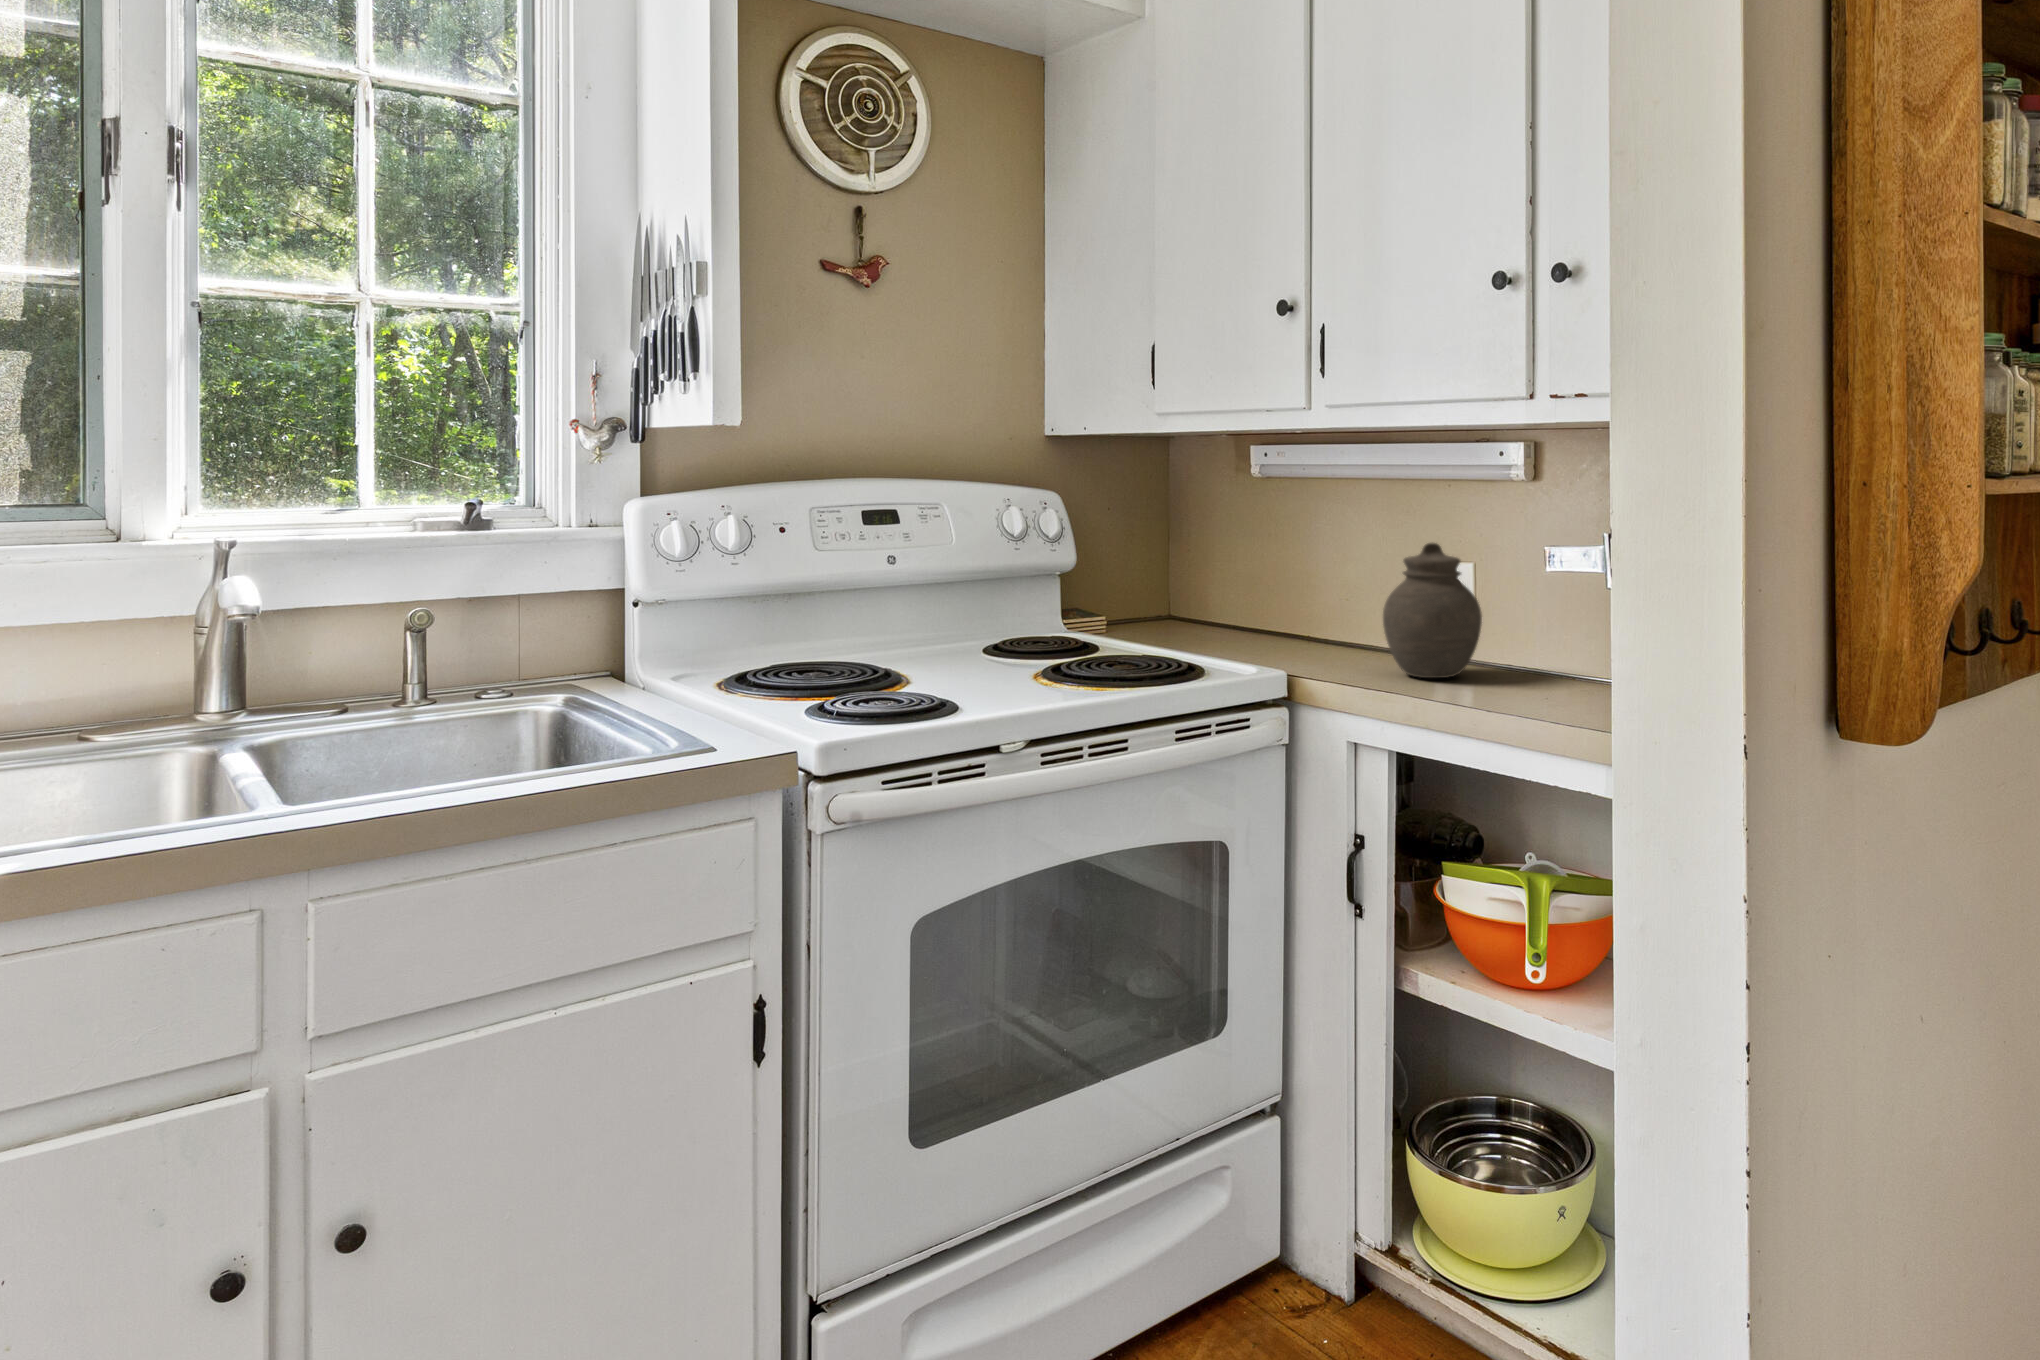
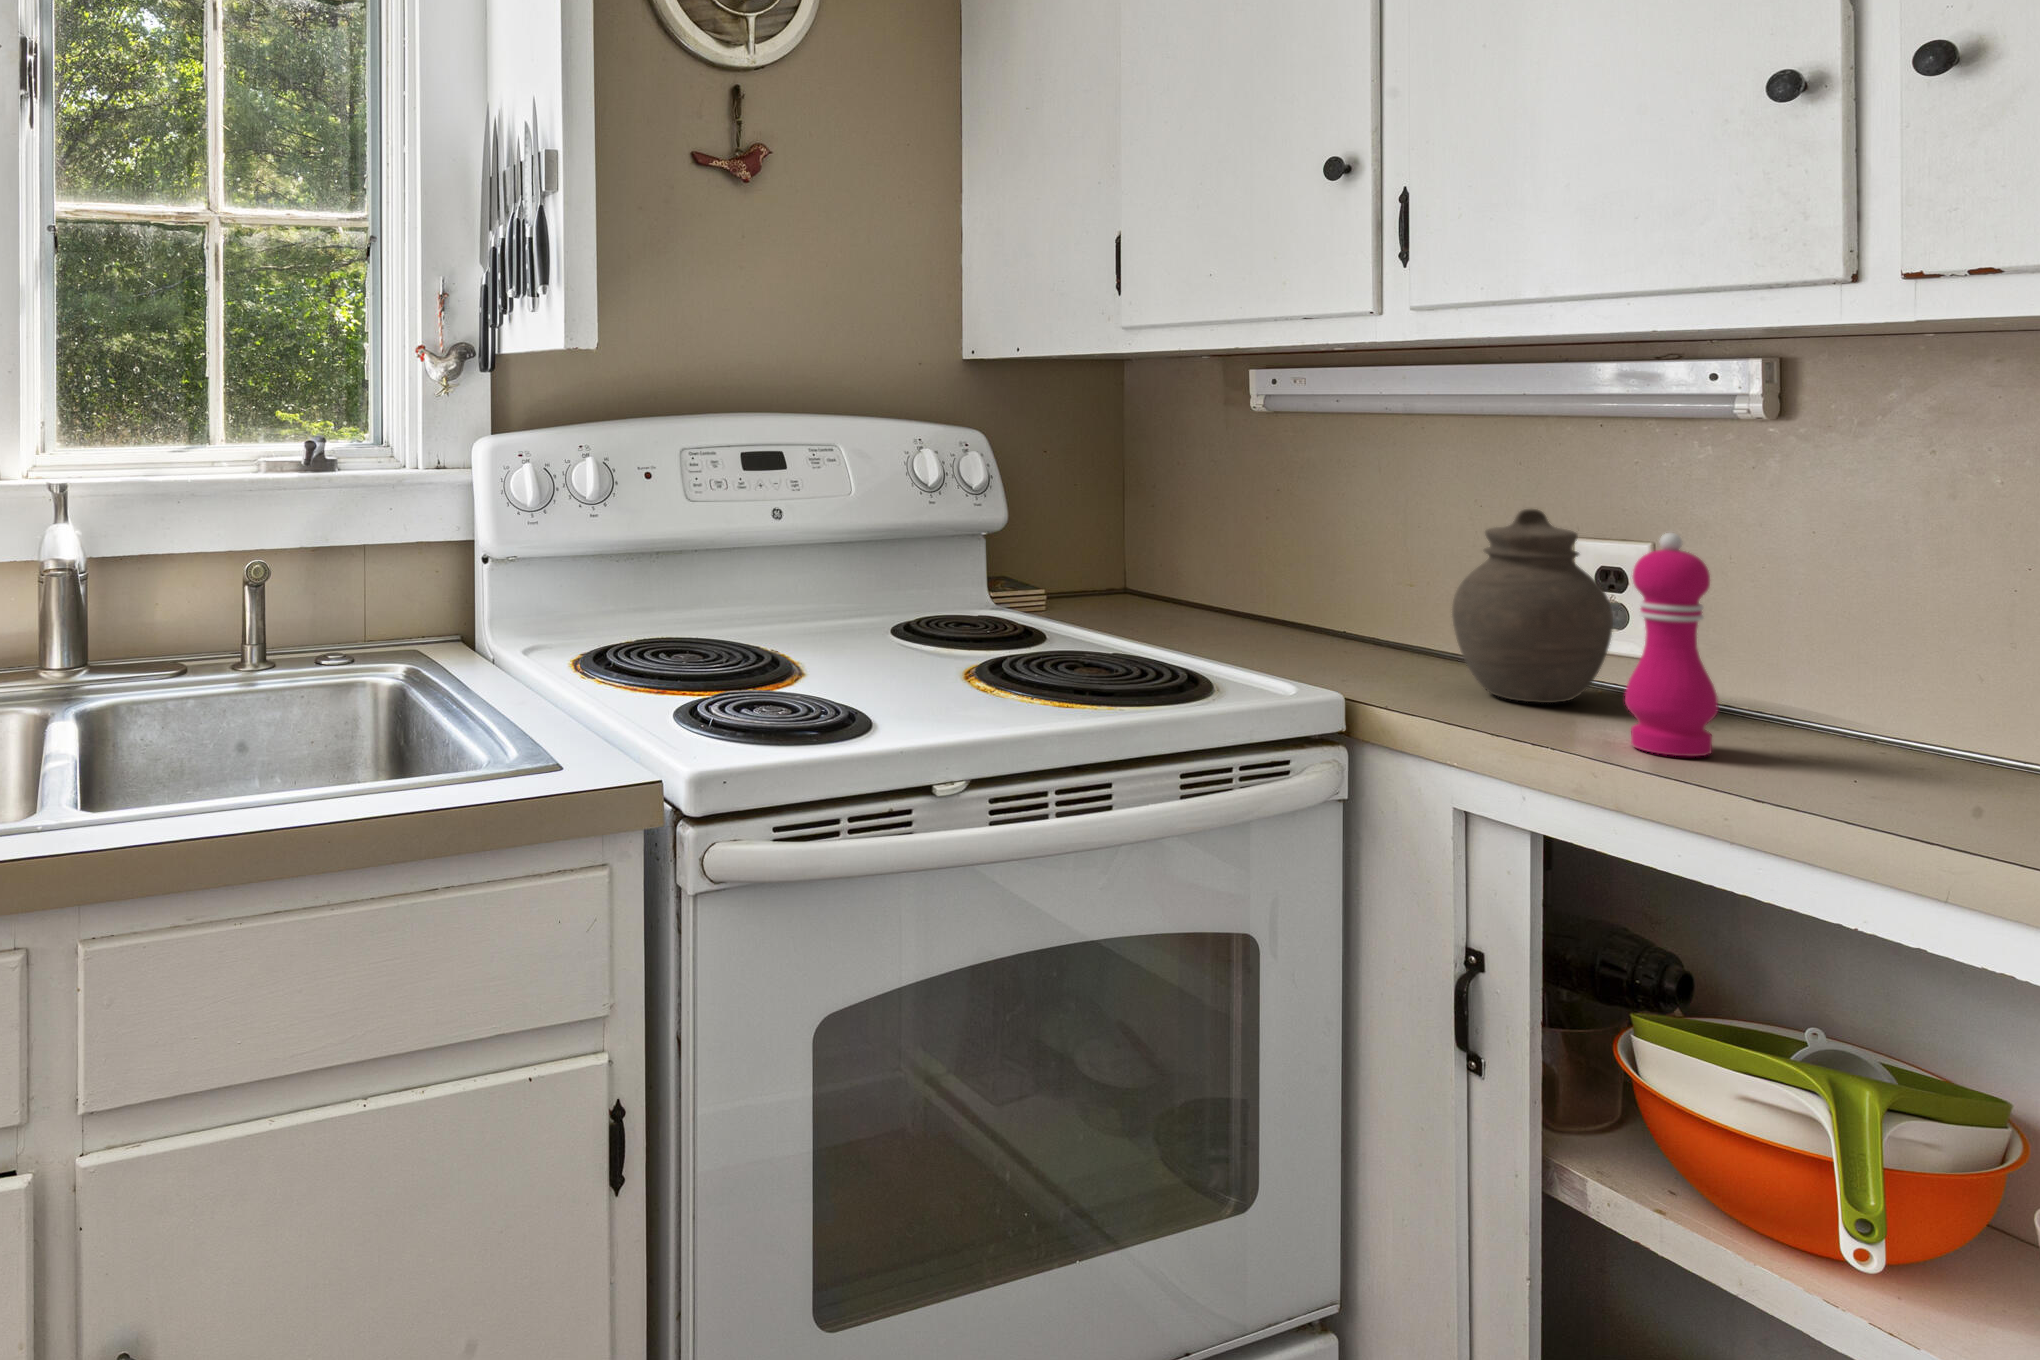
pepper mill: none [1484,556,1538,706] -> present [1625,533,1718,756]

